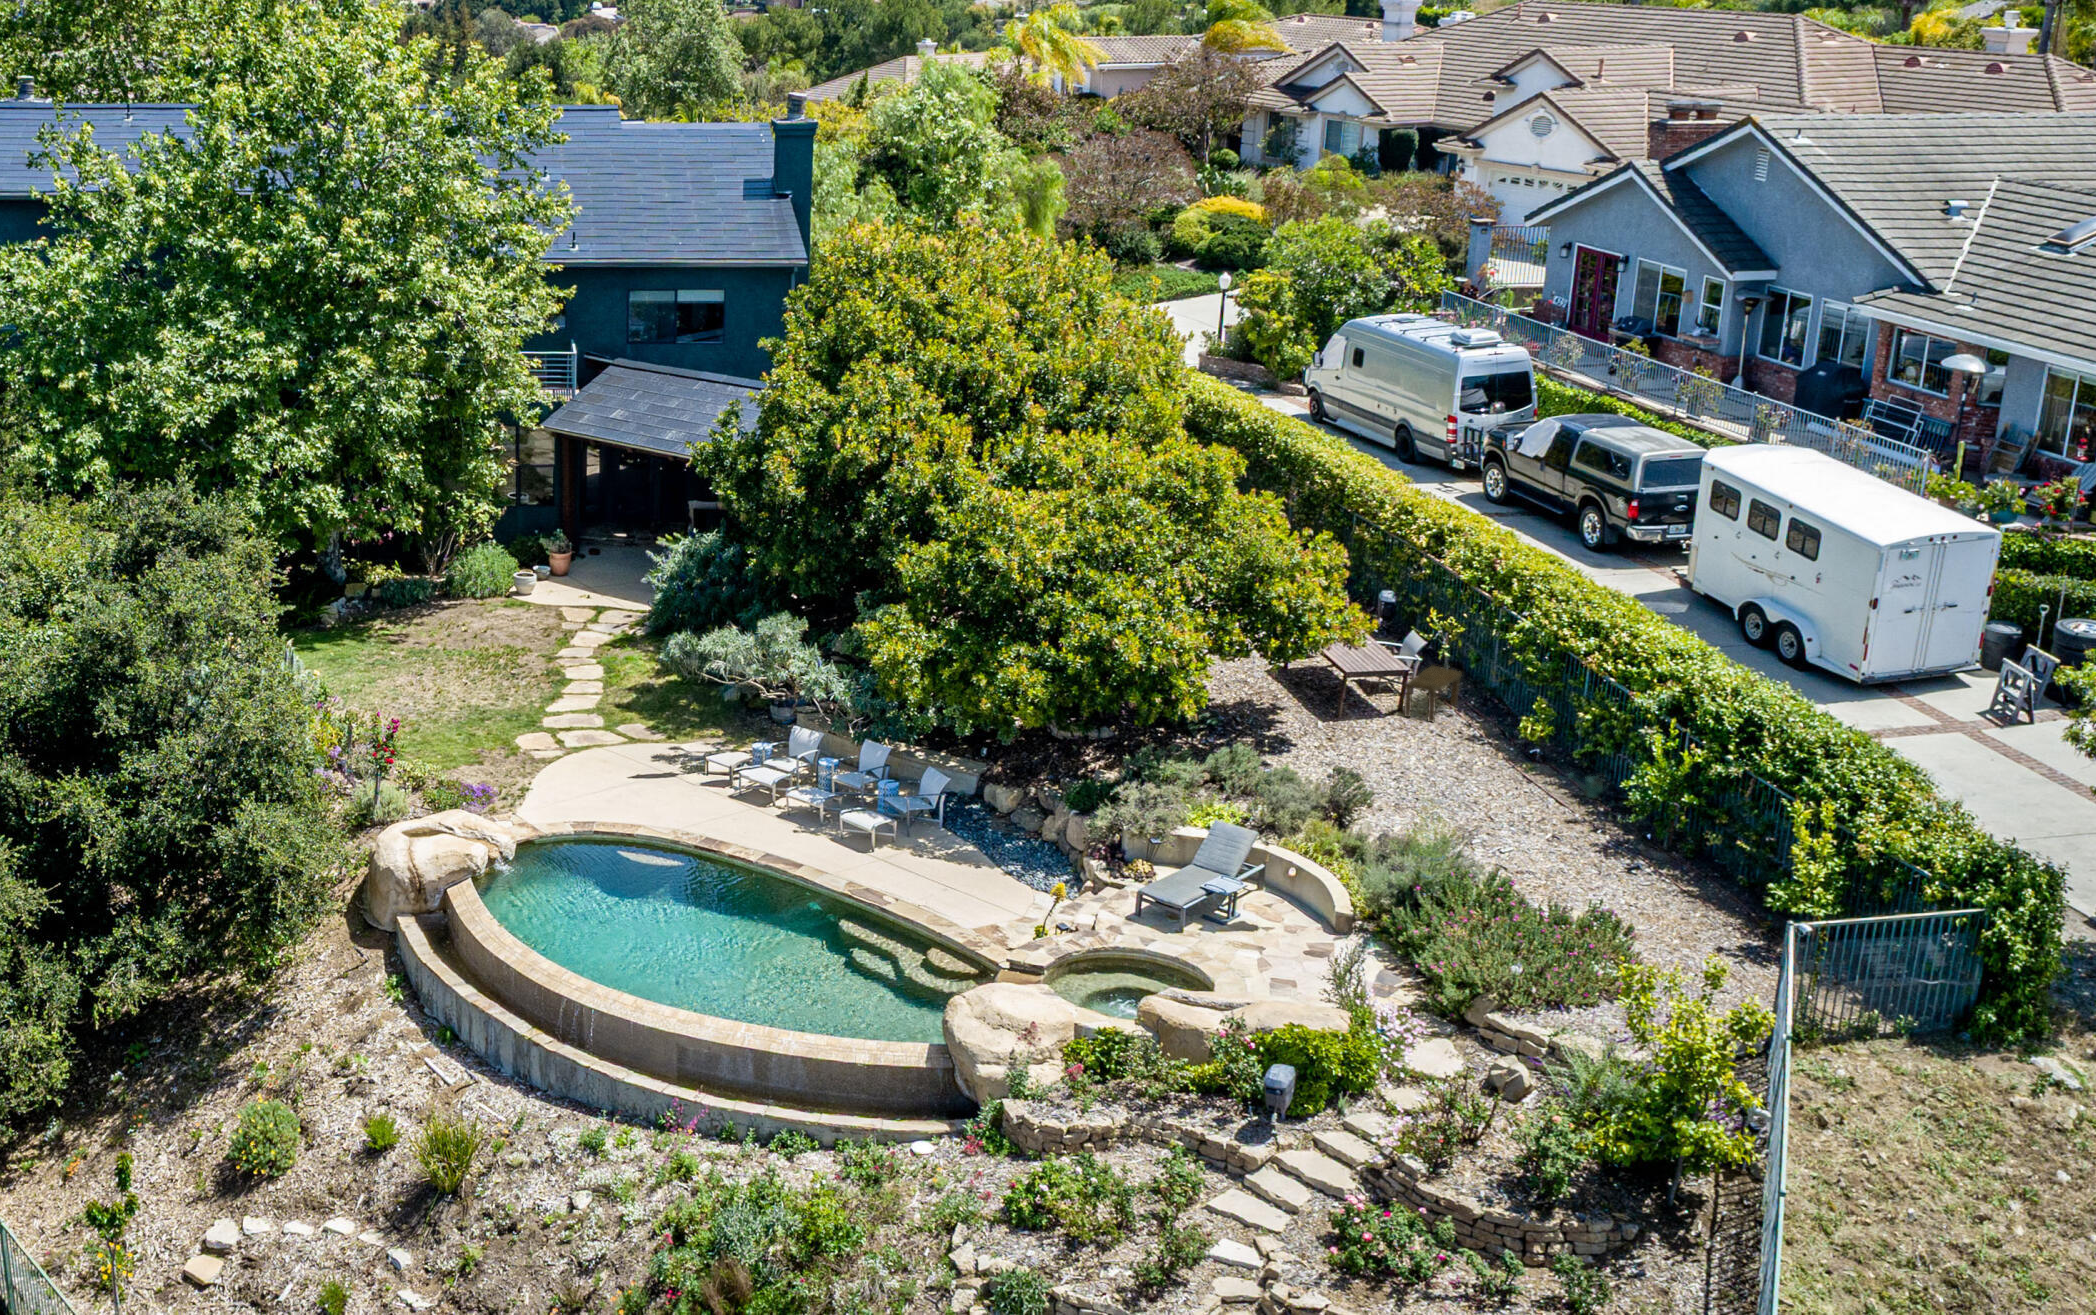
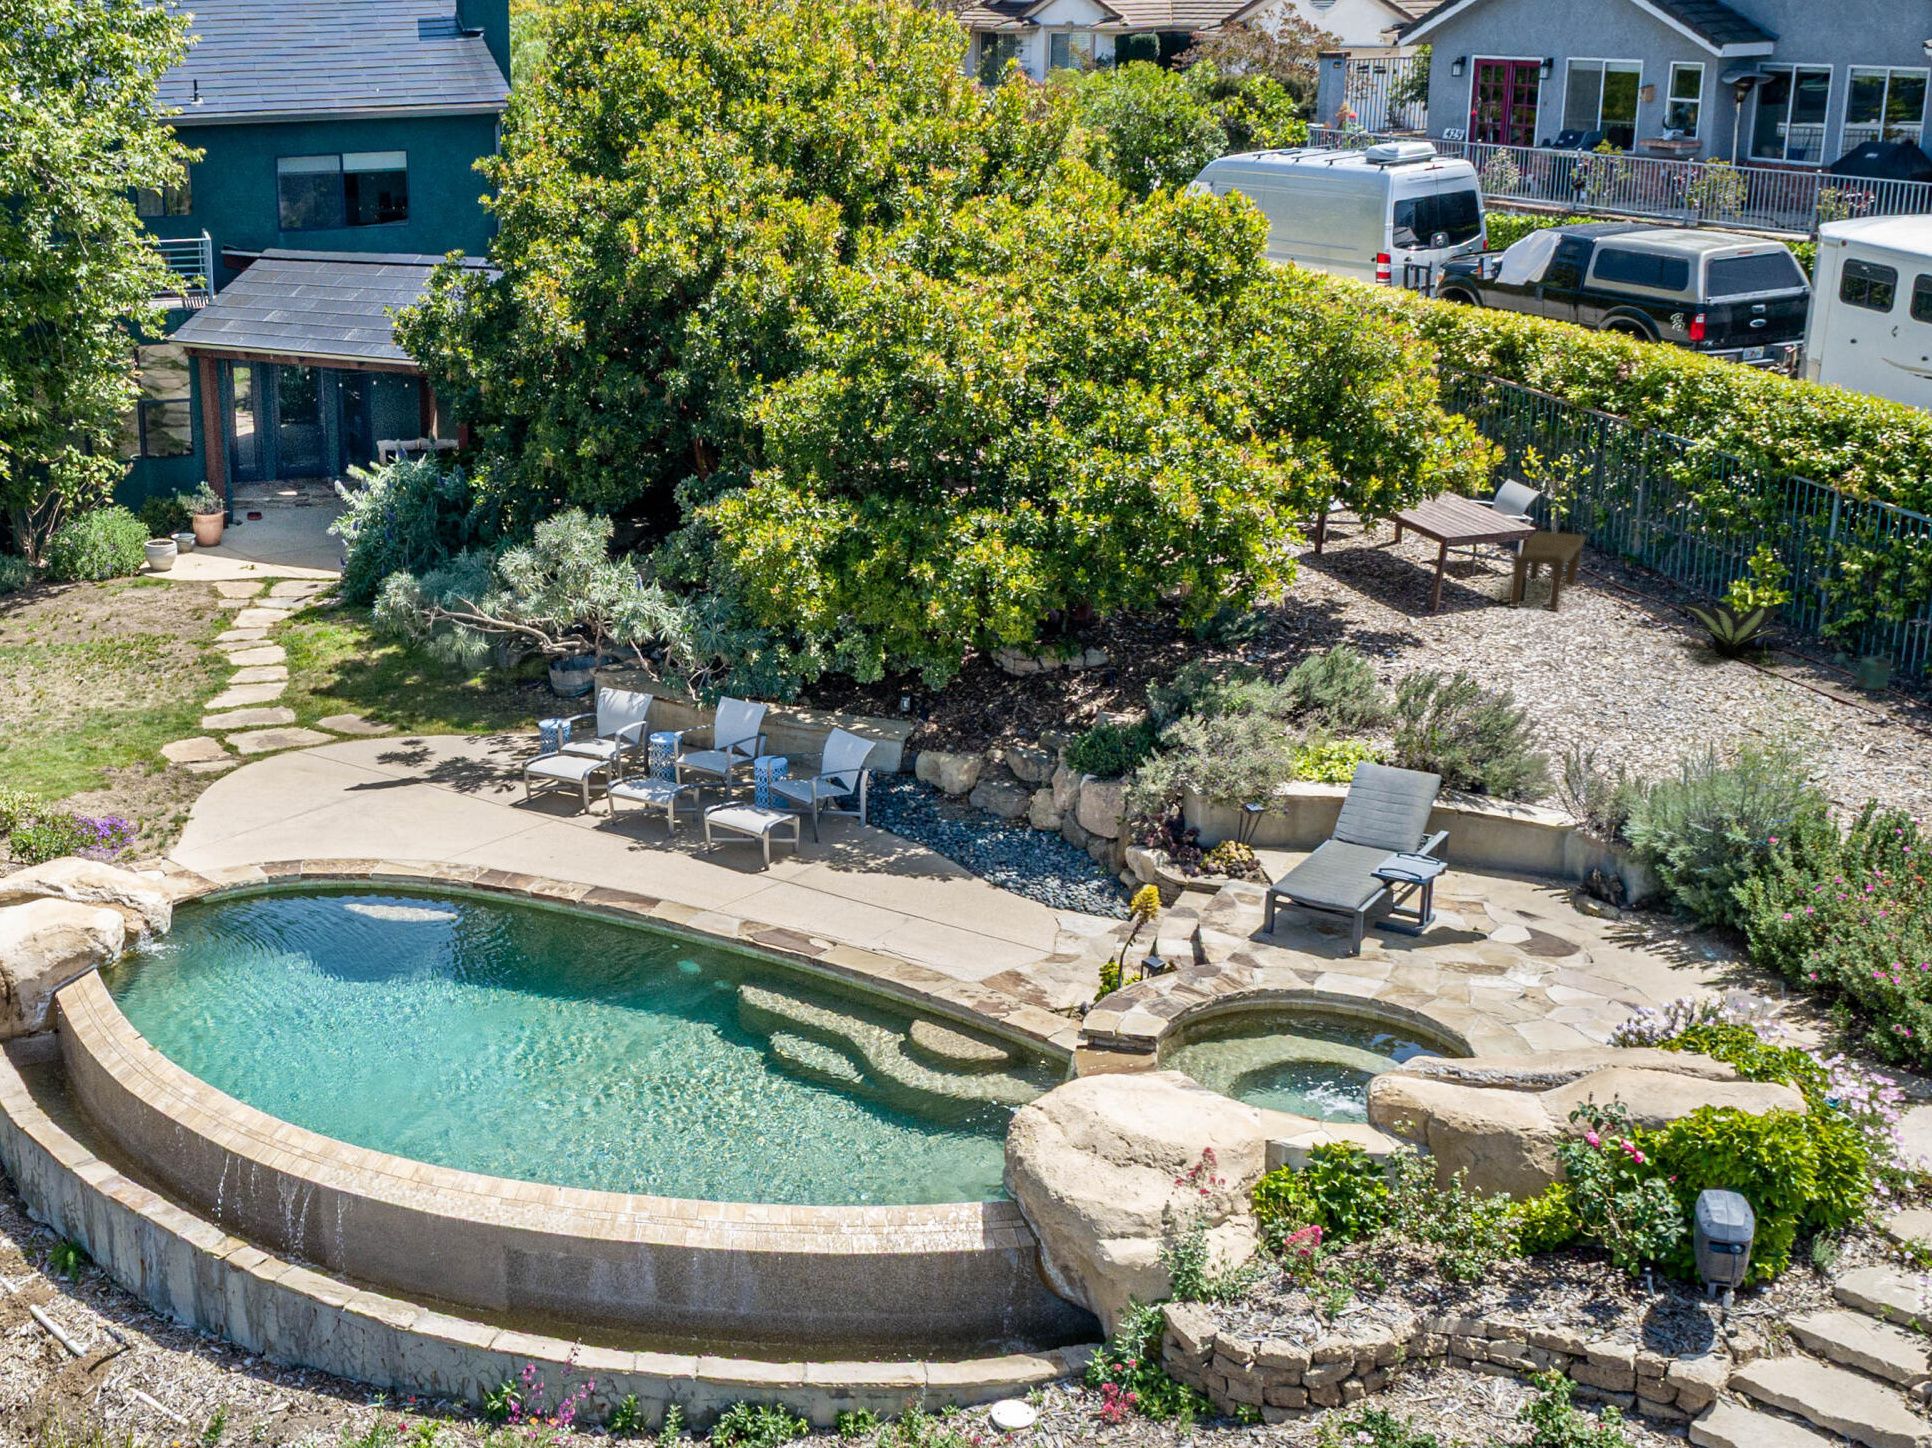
potted plant: none [1492,728,1555,768] -> present [1679,603,1783,658]

